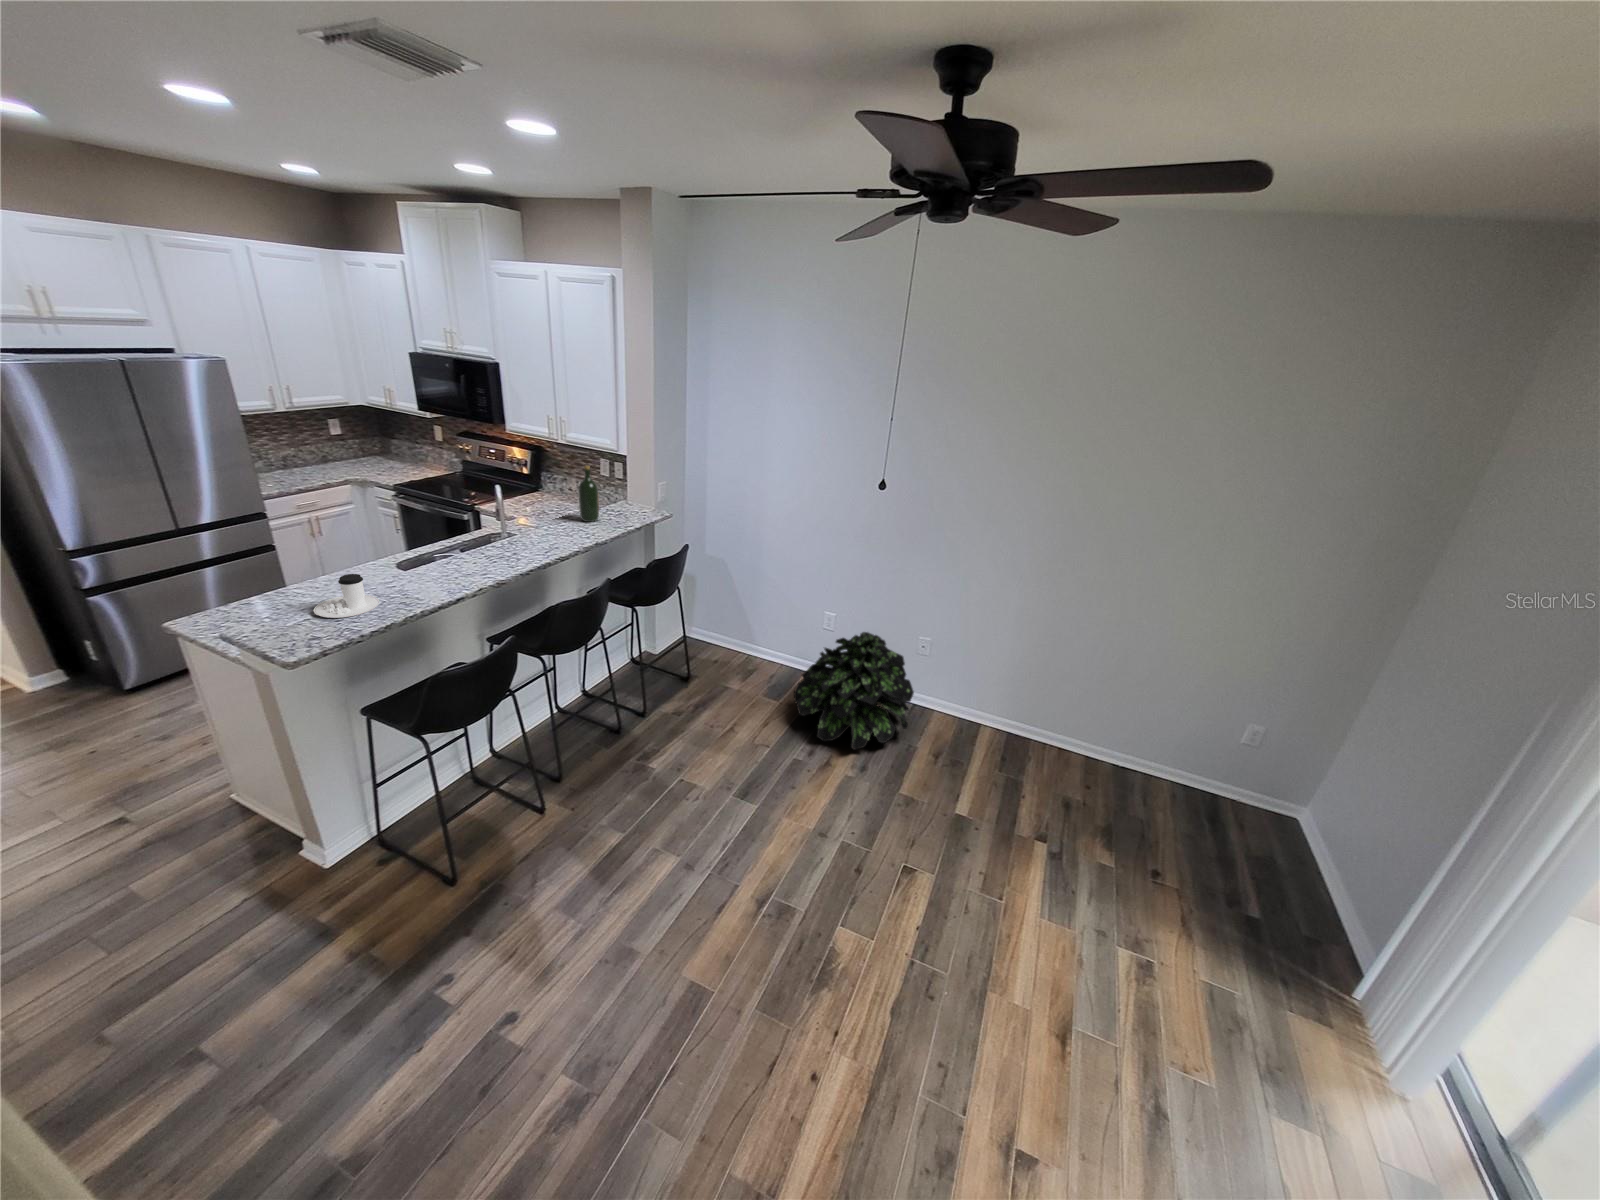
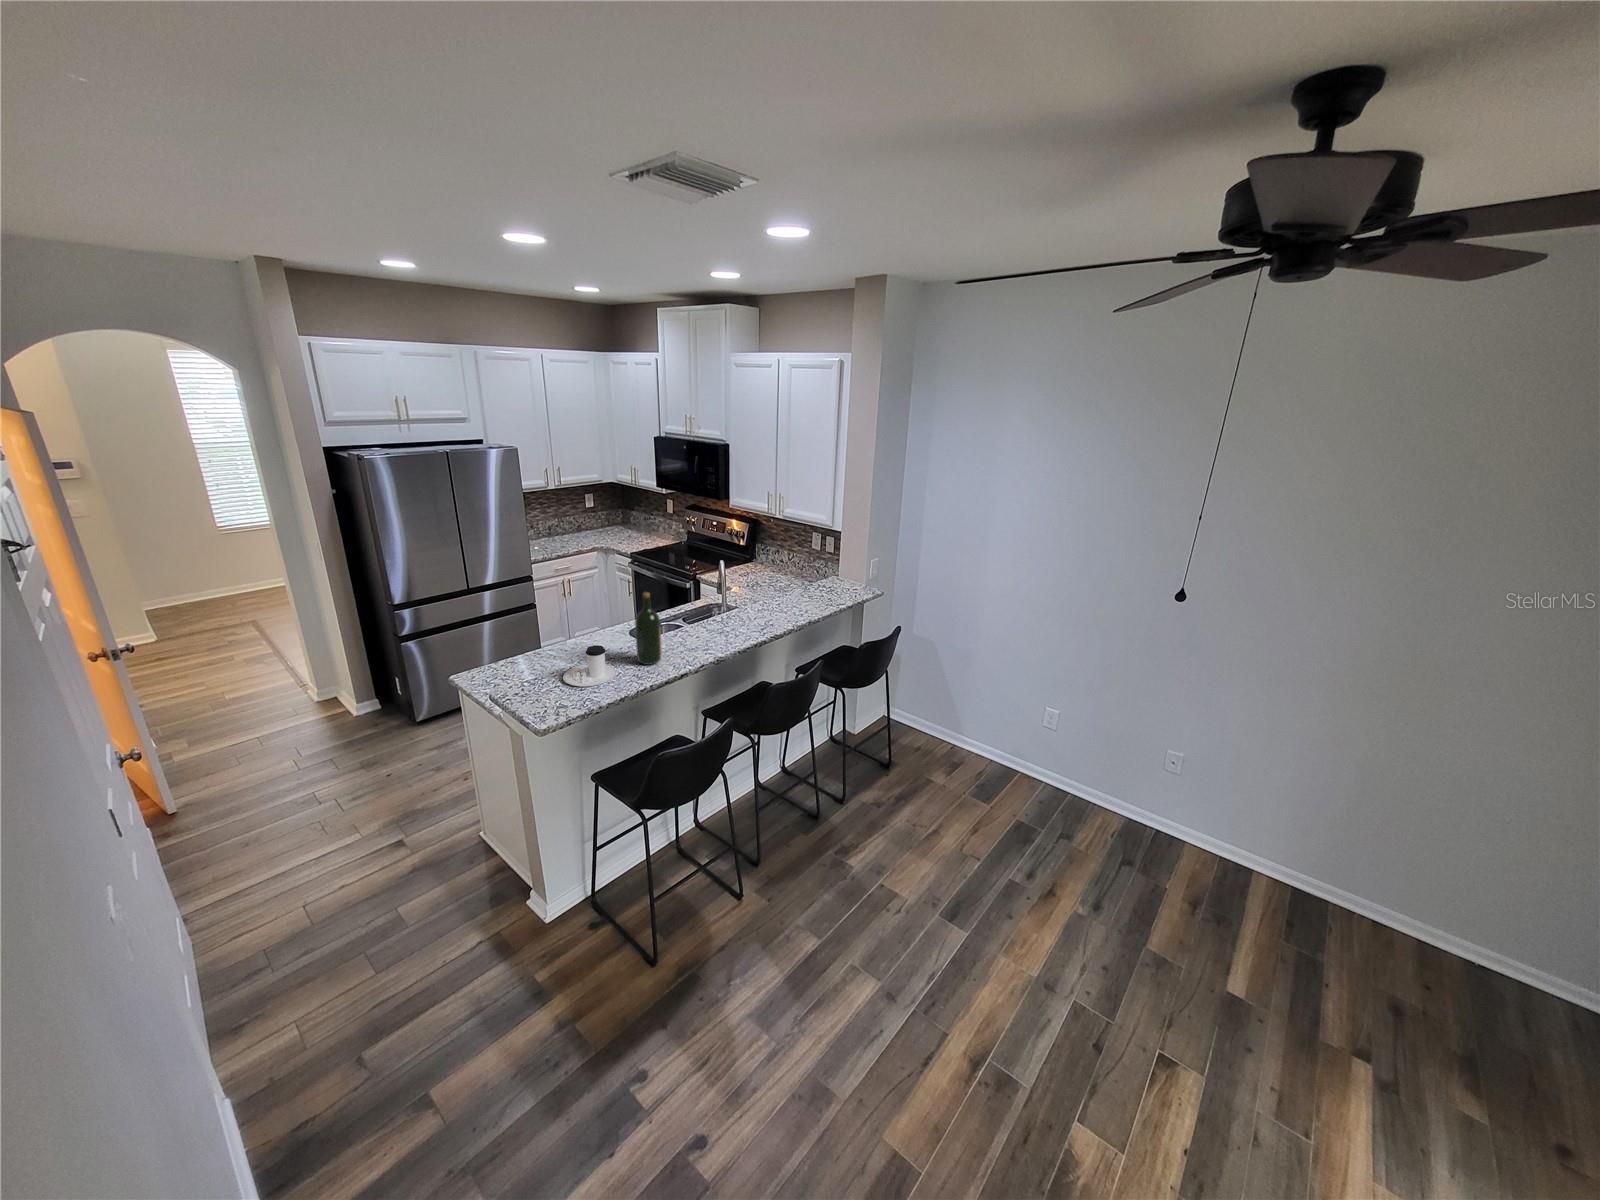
wine bottle: present [578,466,599,522] -> present [635,592,662,665]
potted plant: present [794,632,914,750] -> none [1006,737,1162,880]

